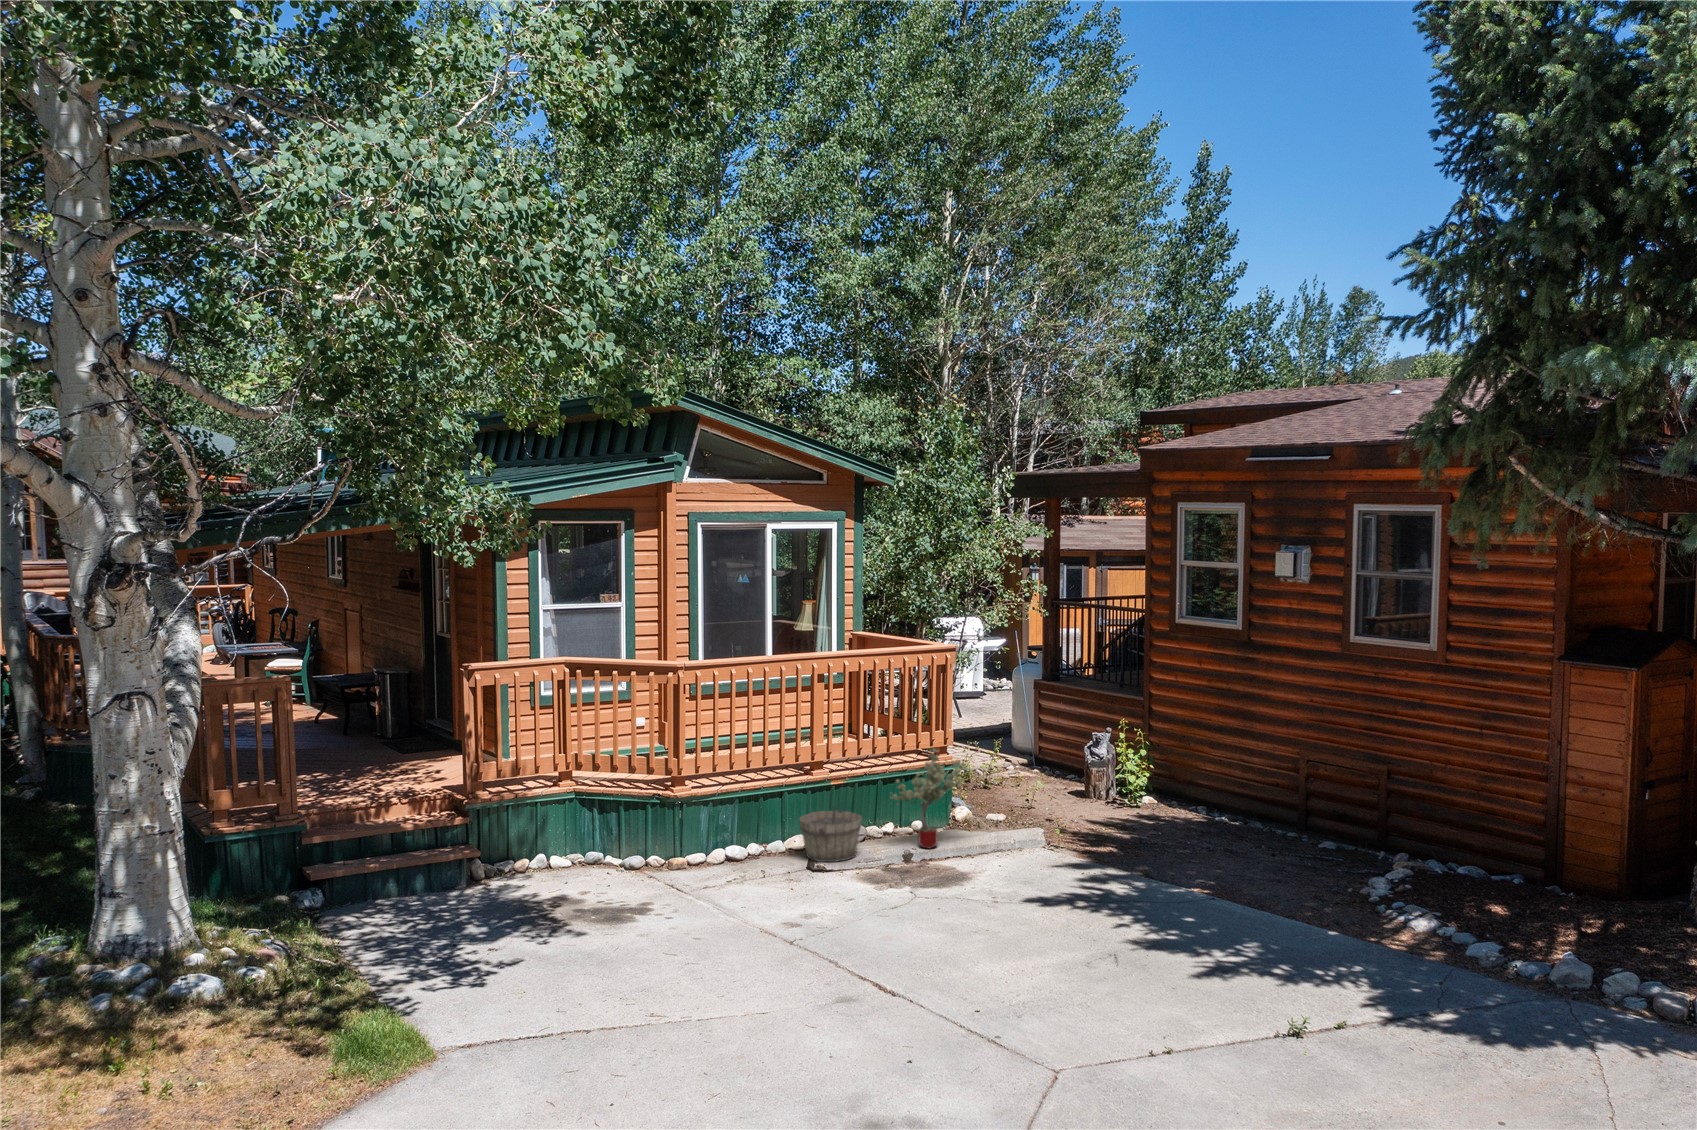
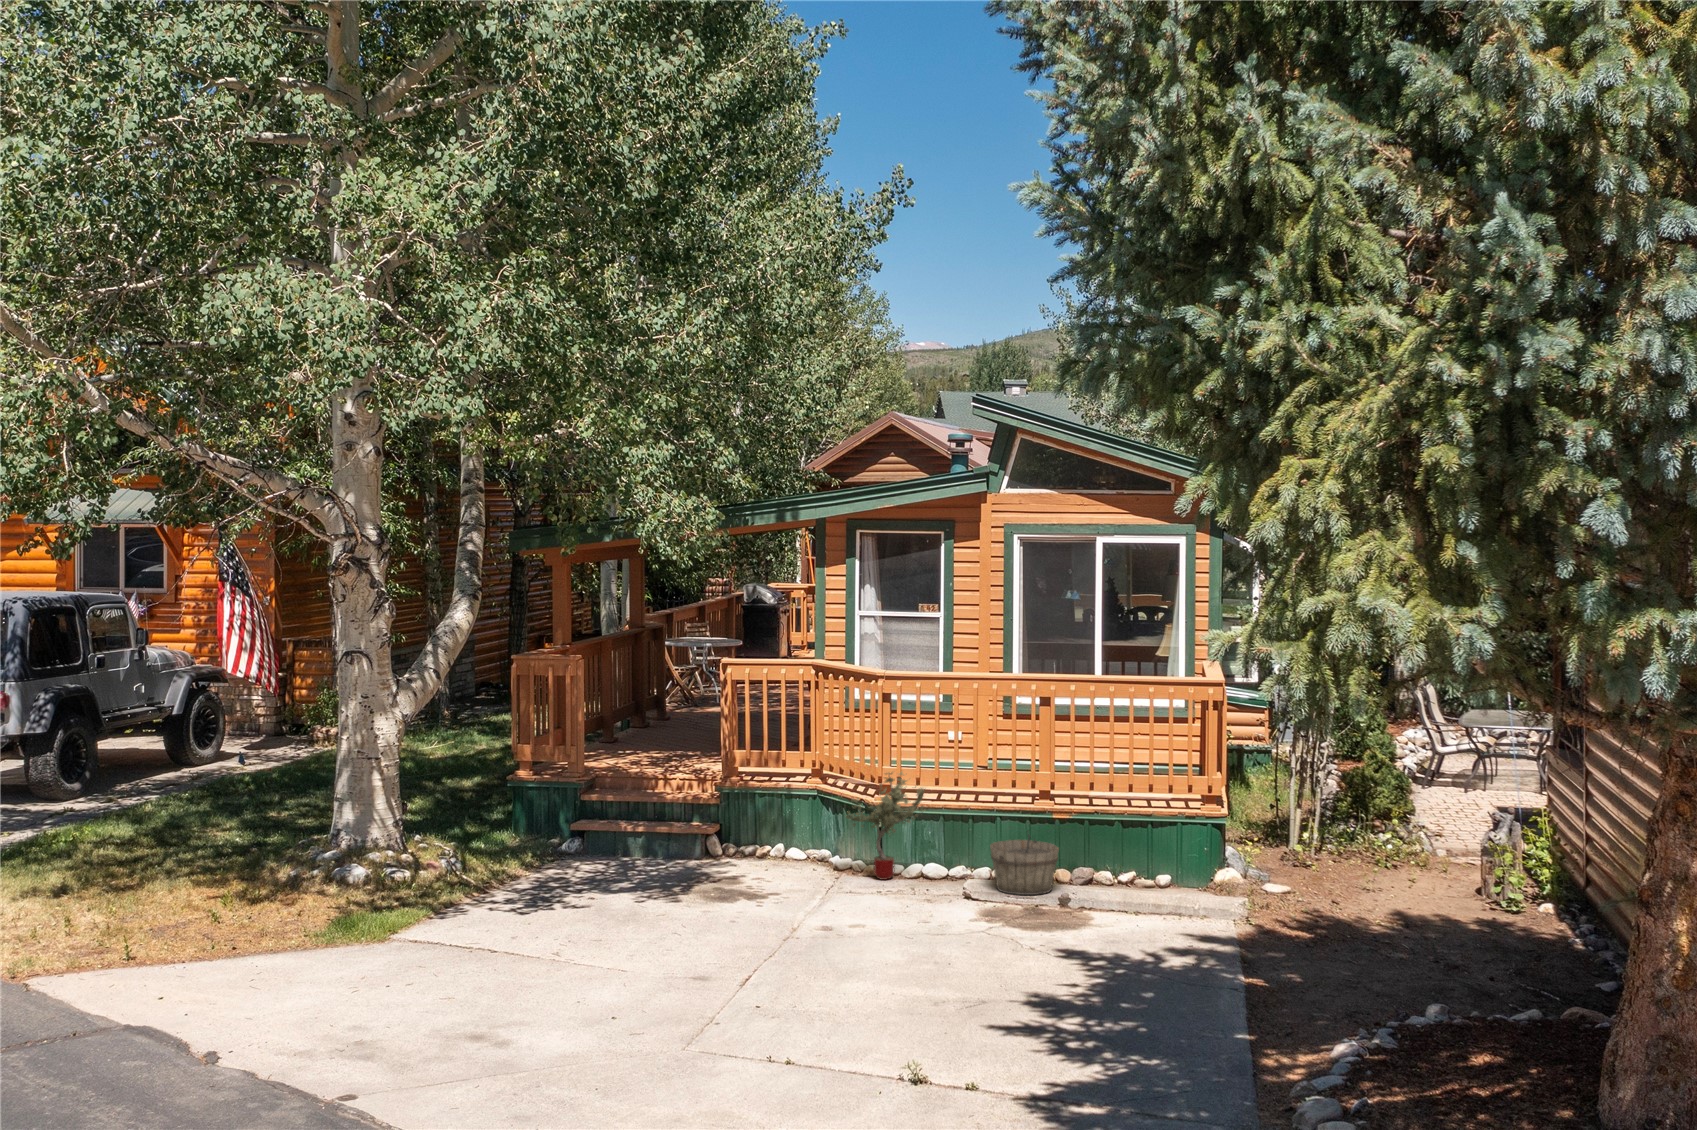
potted tree: present [890,749,965,849] -> present [846,772,925,880]

